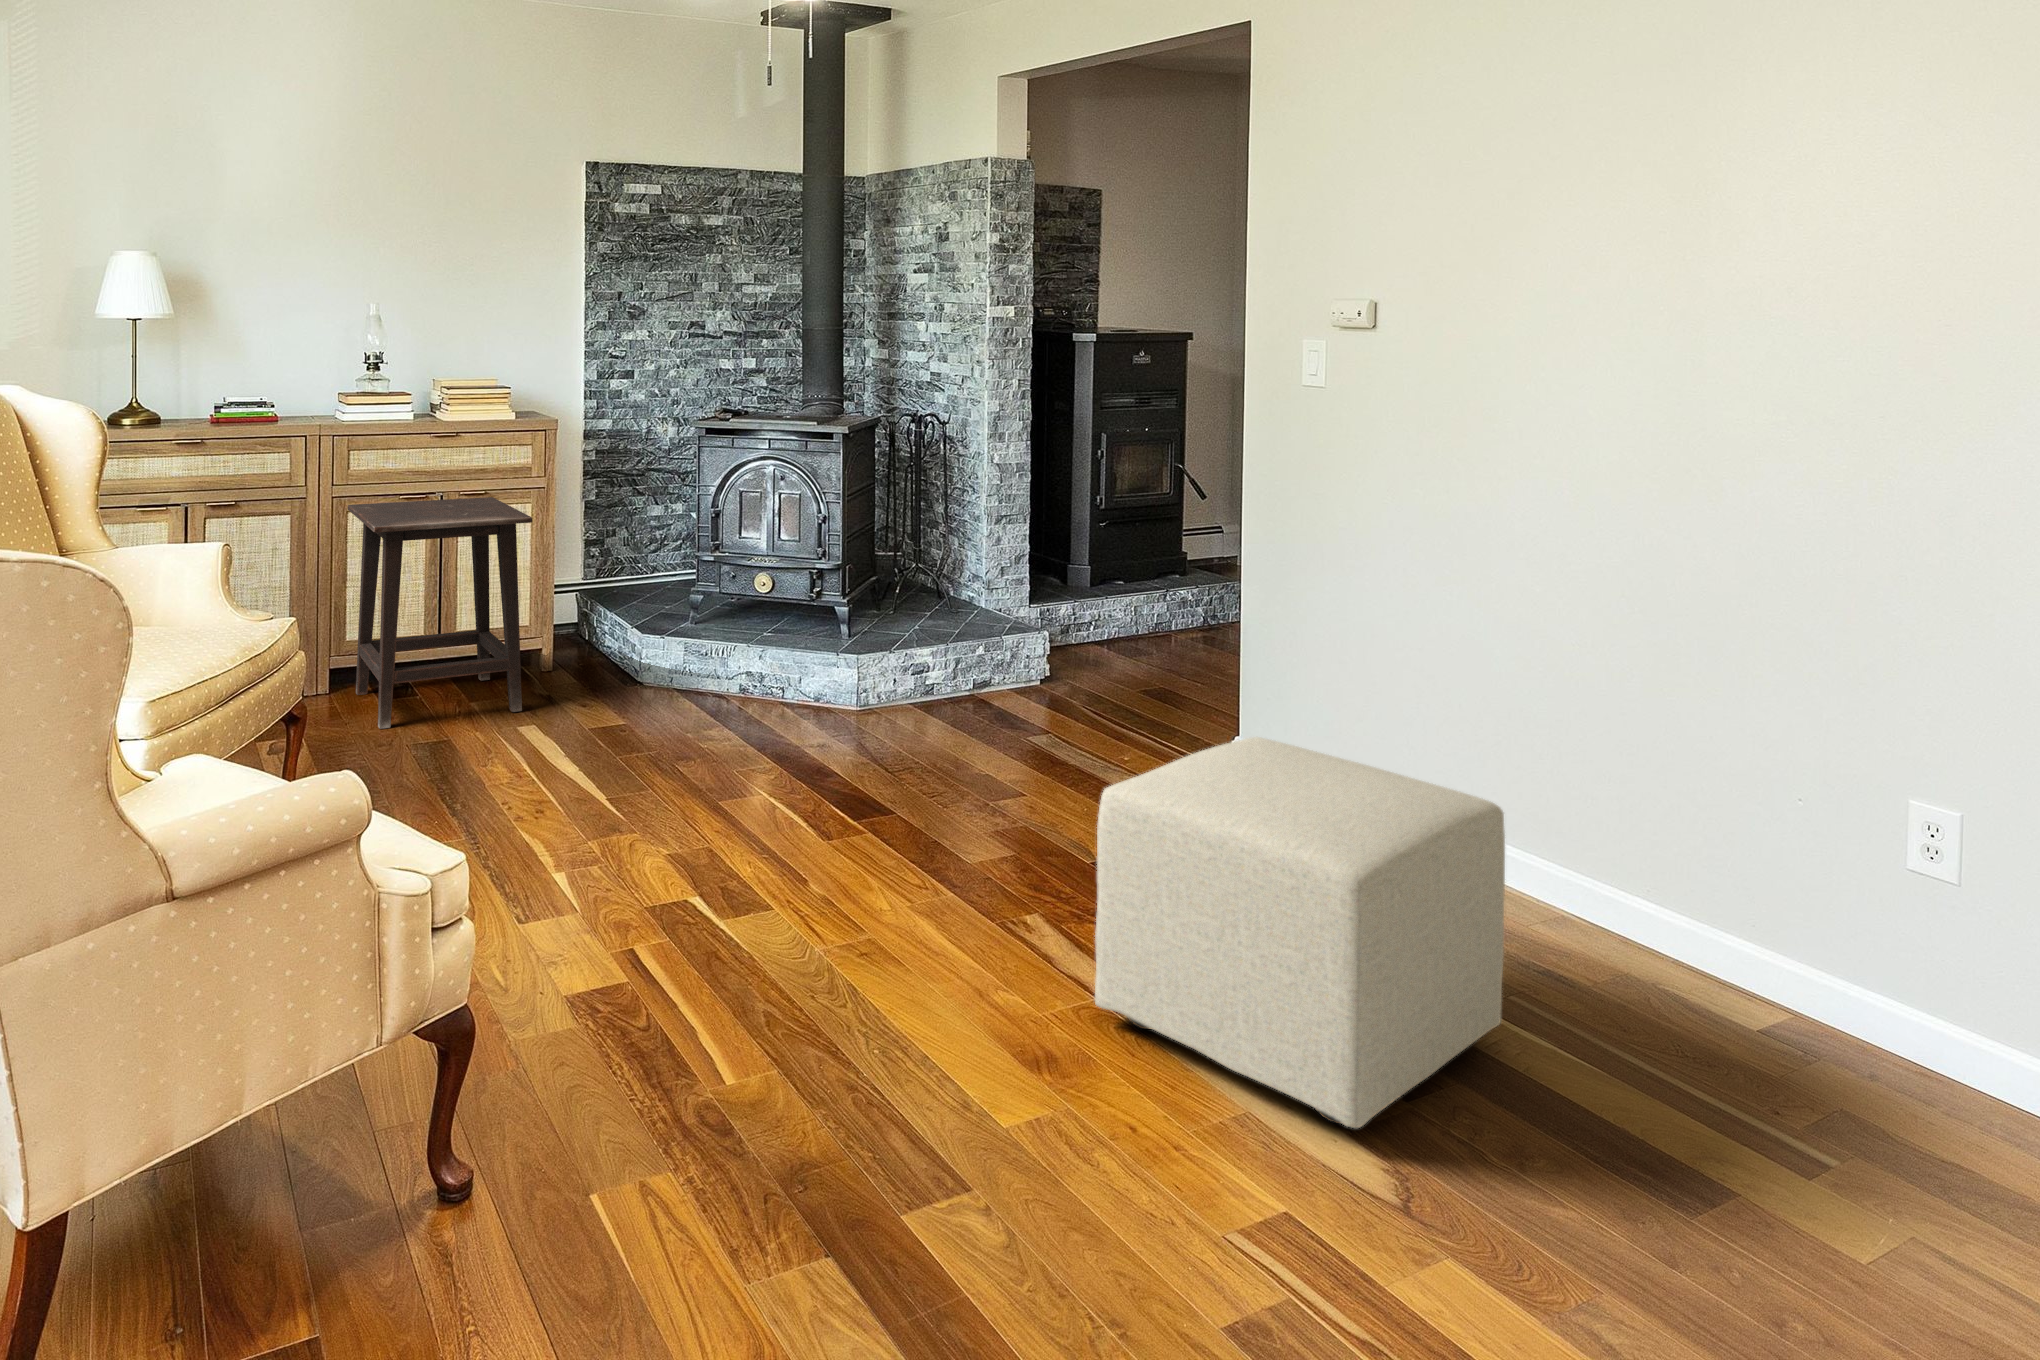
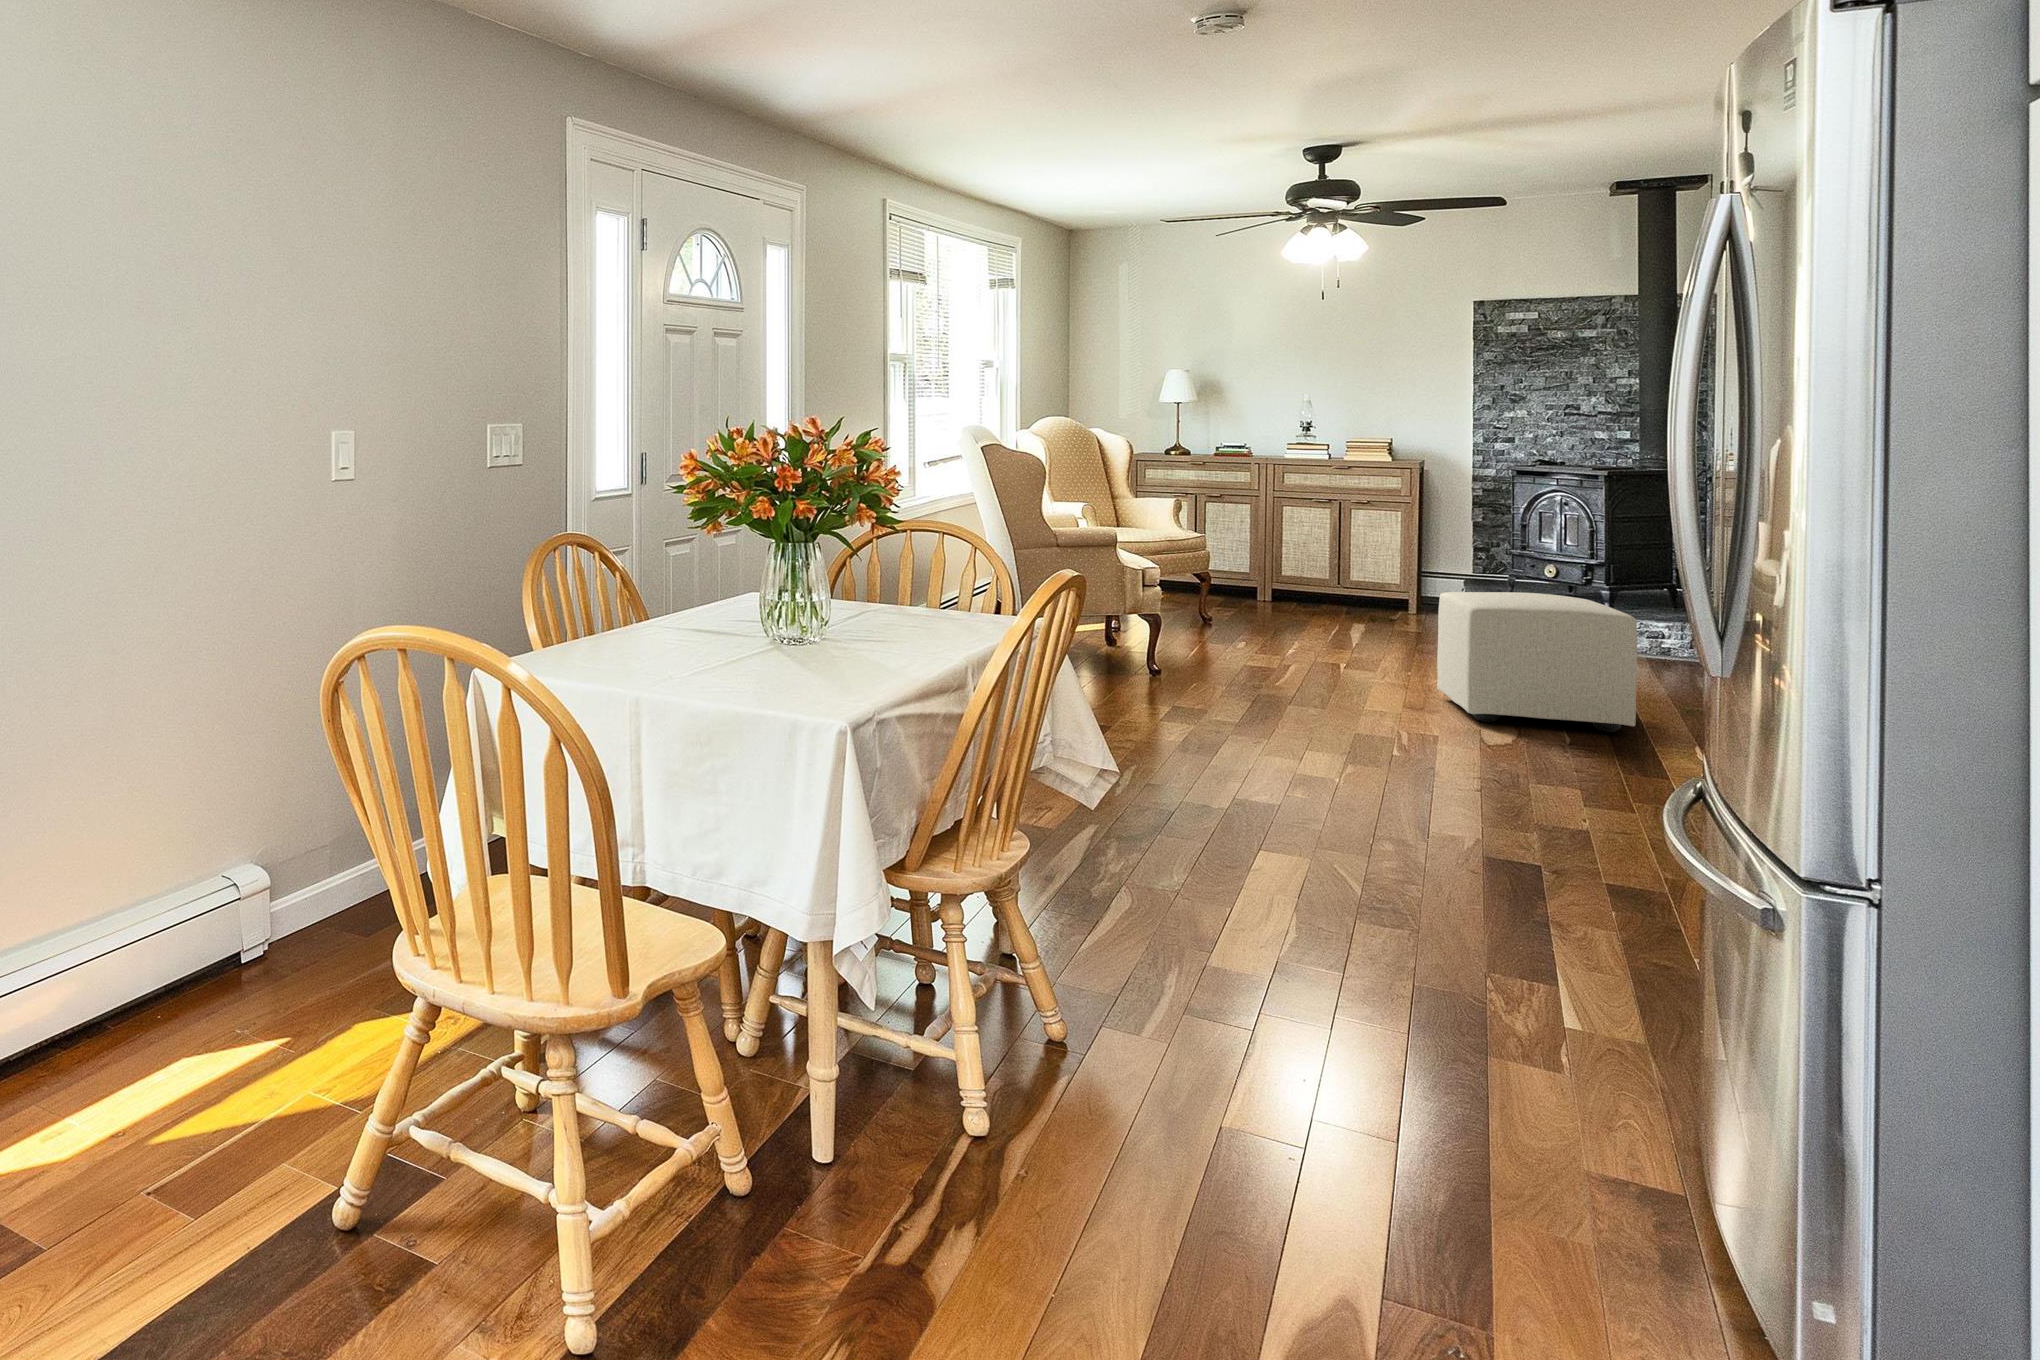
side table: present [348,497,532,729] -> none [1269,501,1371,618]

